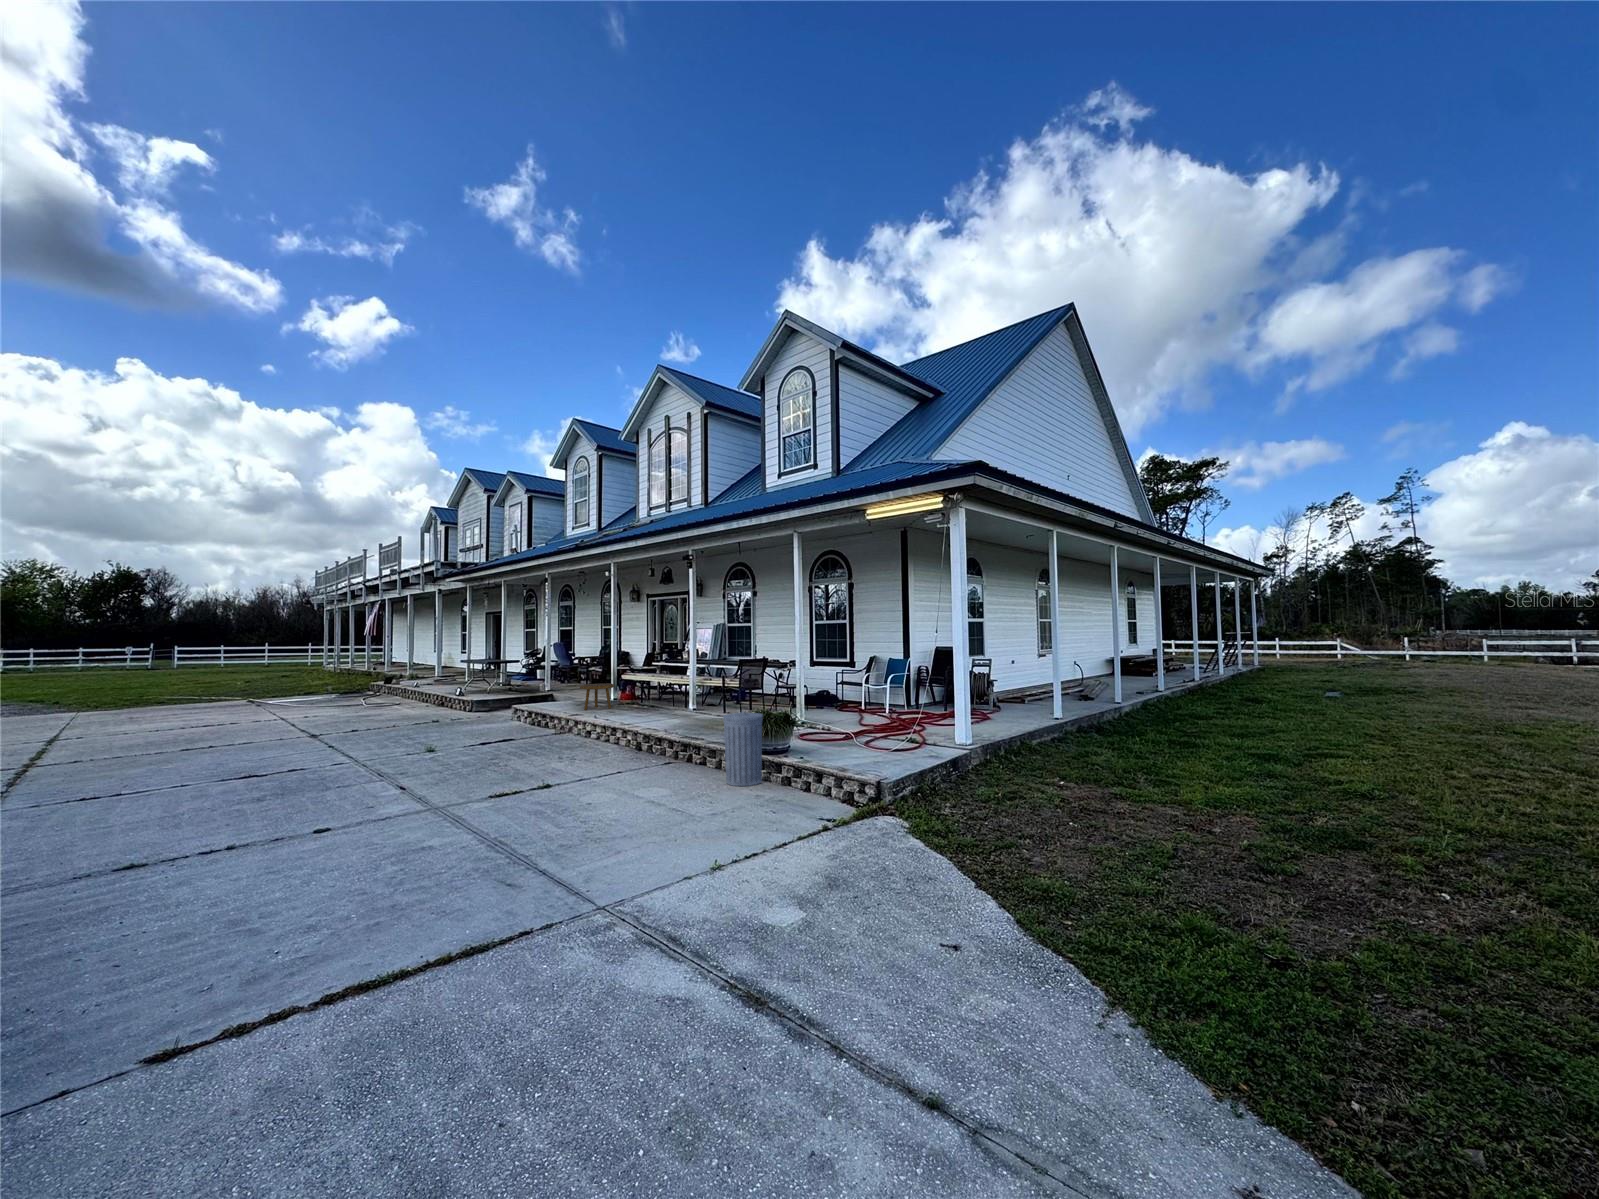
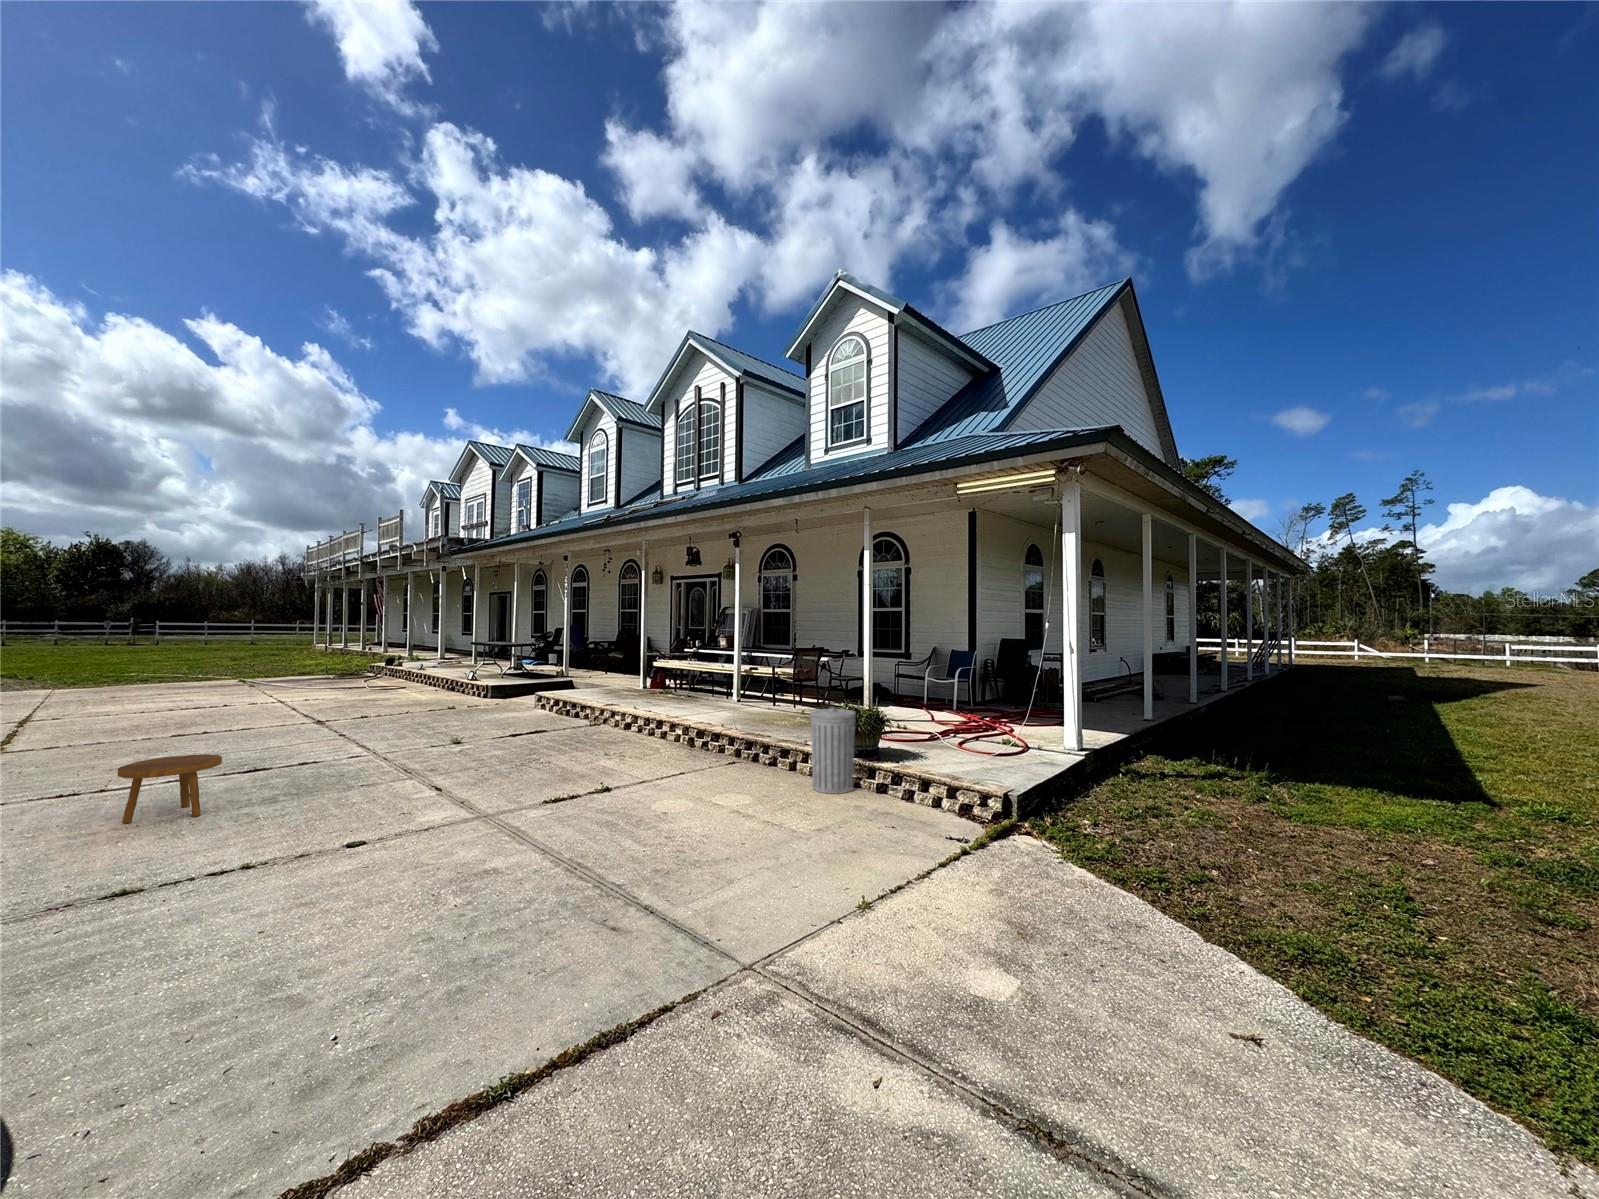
footstool: present [580,683,614,710] -> present [118,754,222,824]

